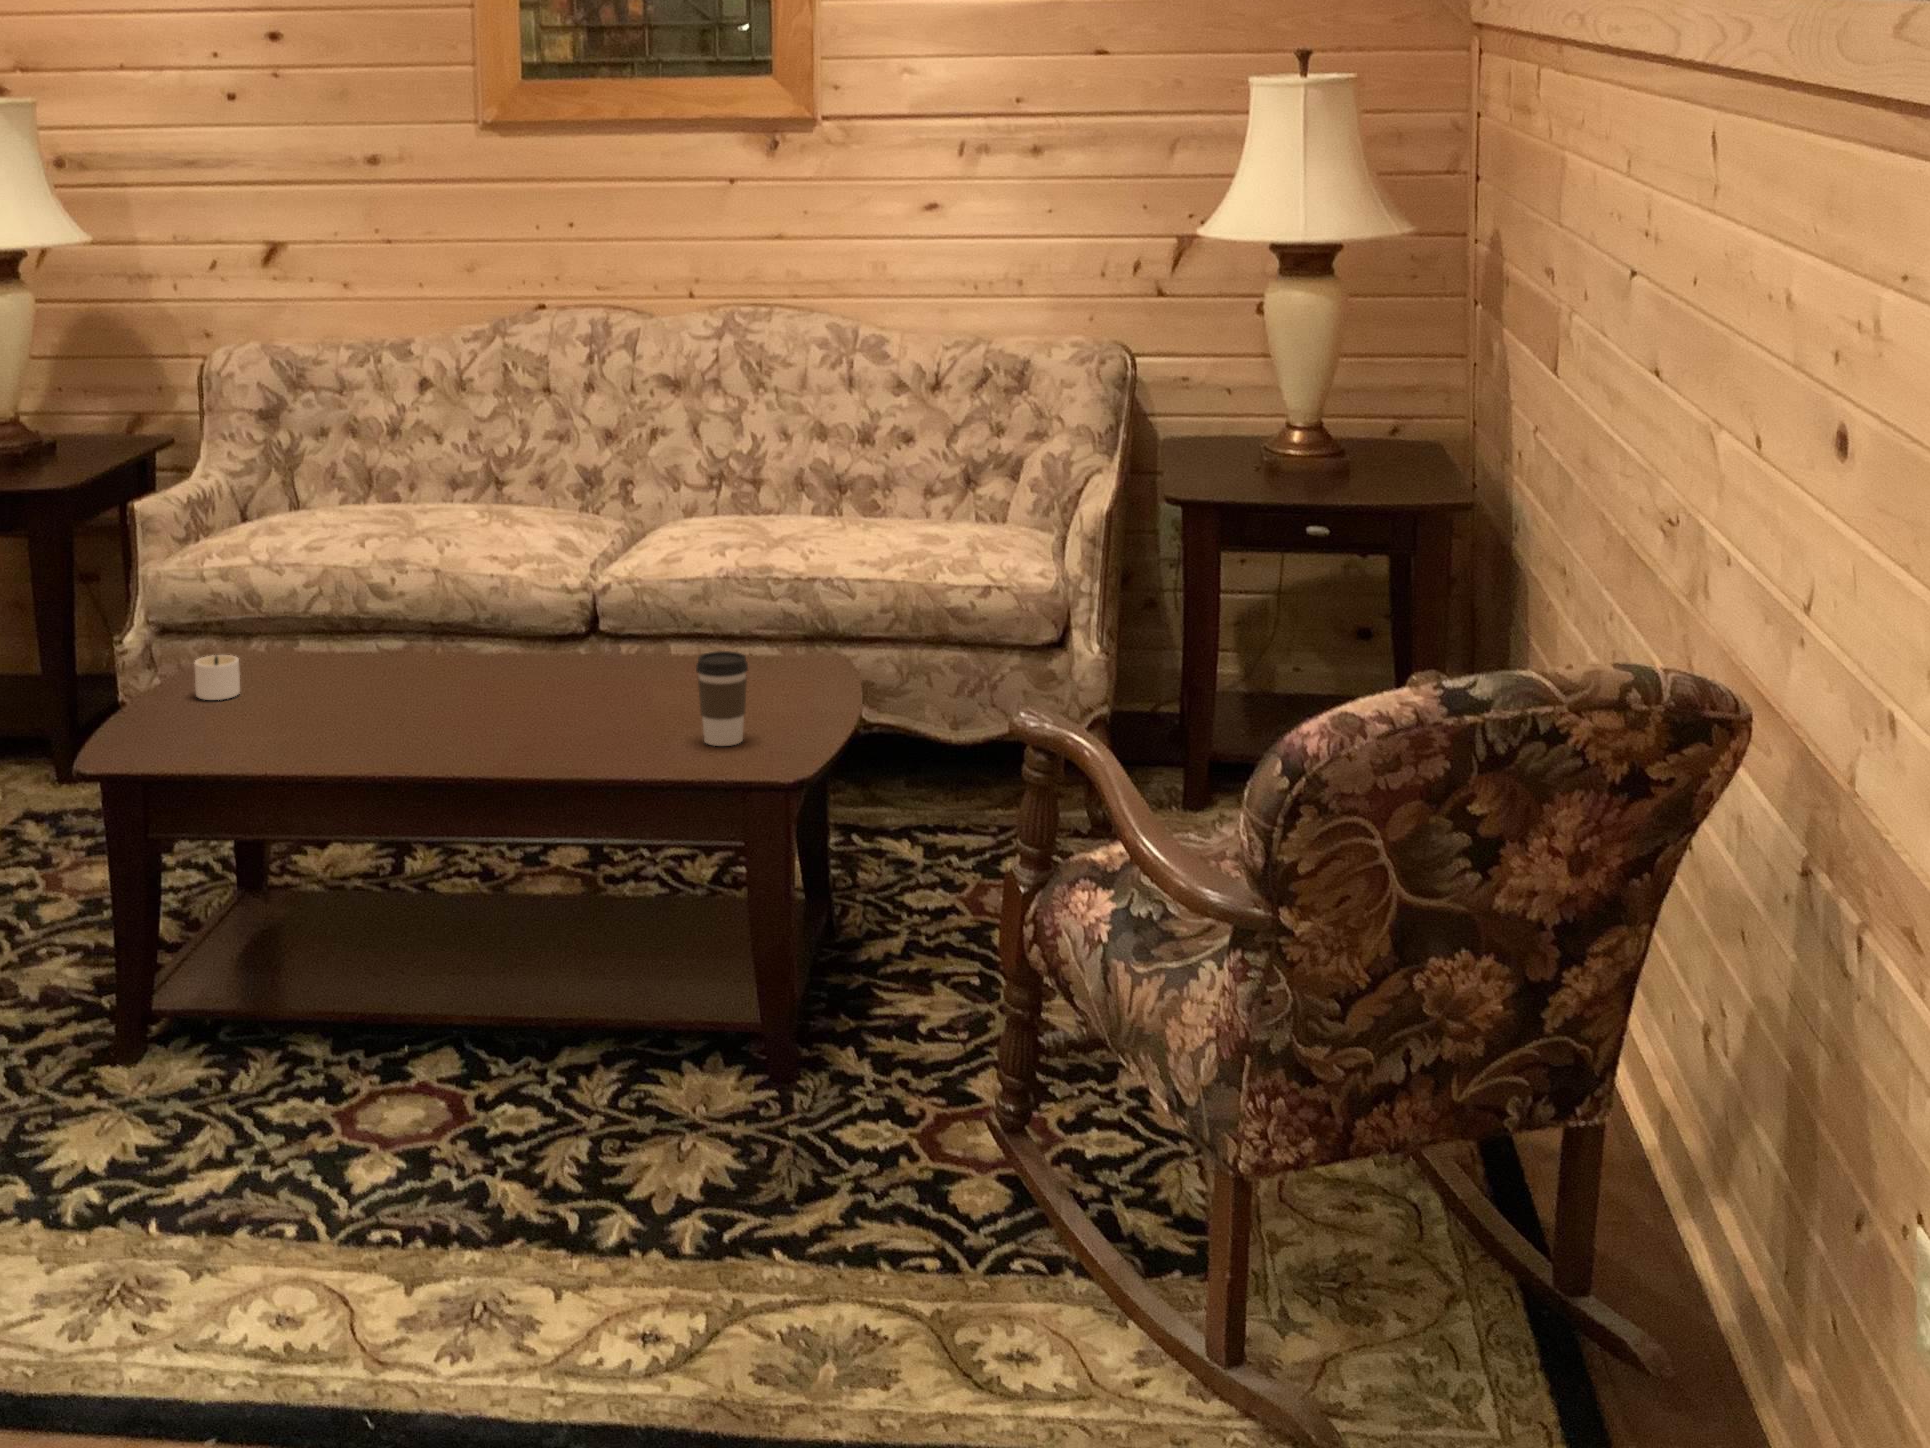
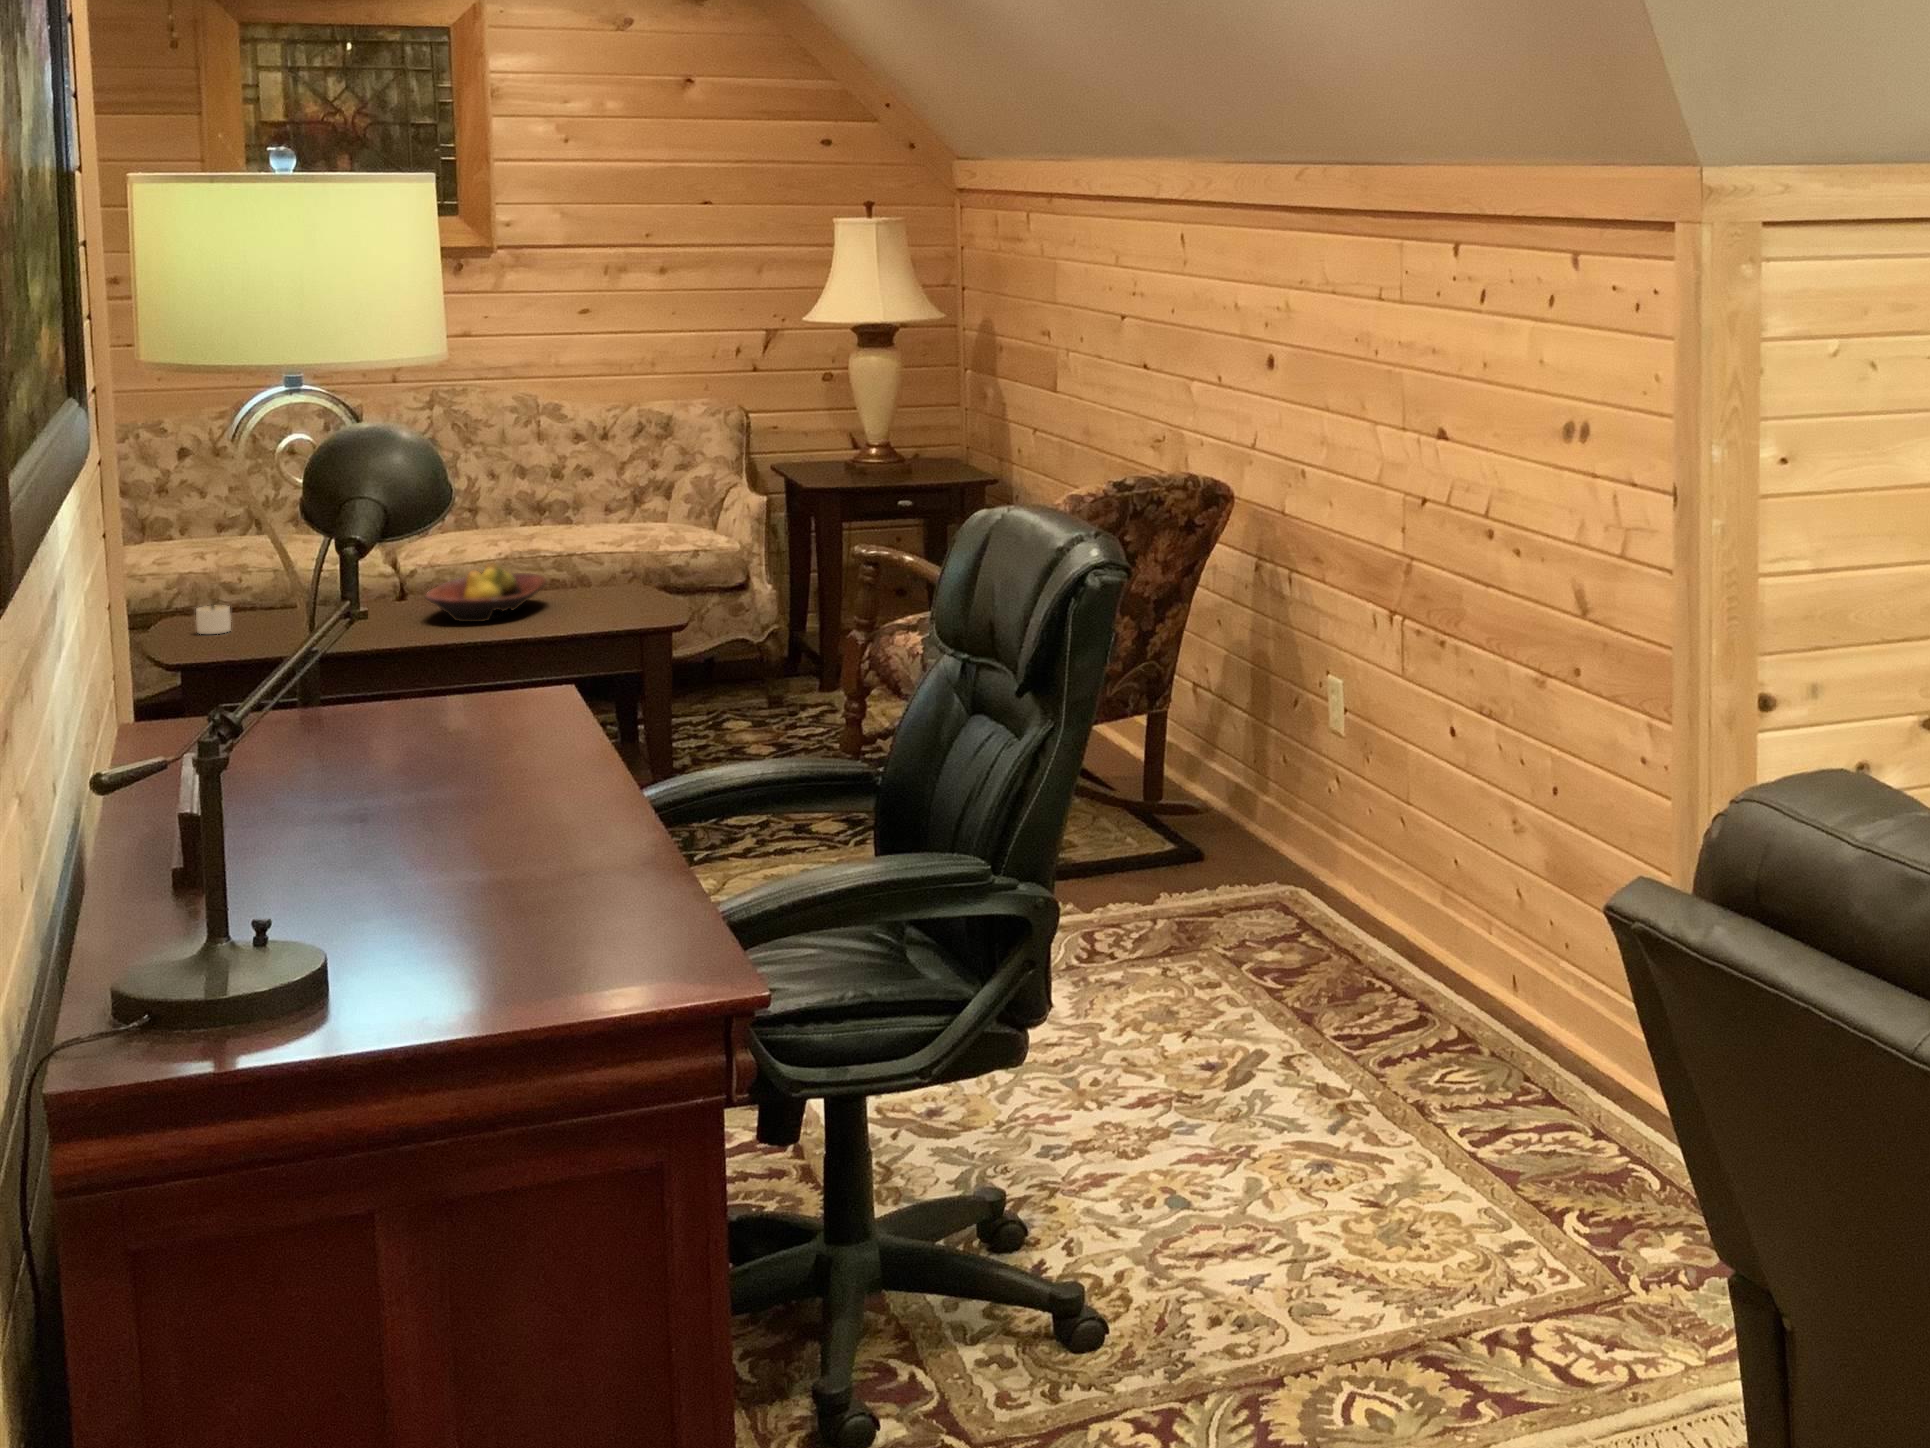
fruit bowl: none [474,620,678,723] -> present [425,563,546,622]
coffee cup: present [696,651,748,746] -> none [595,563,631,619]

